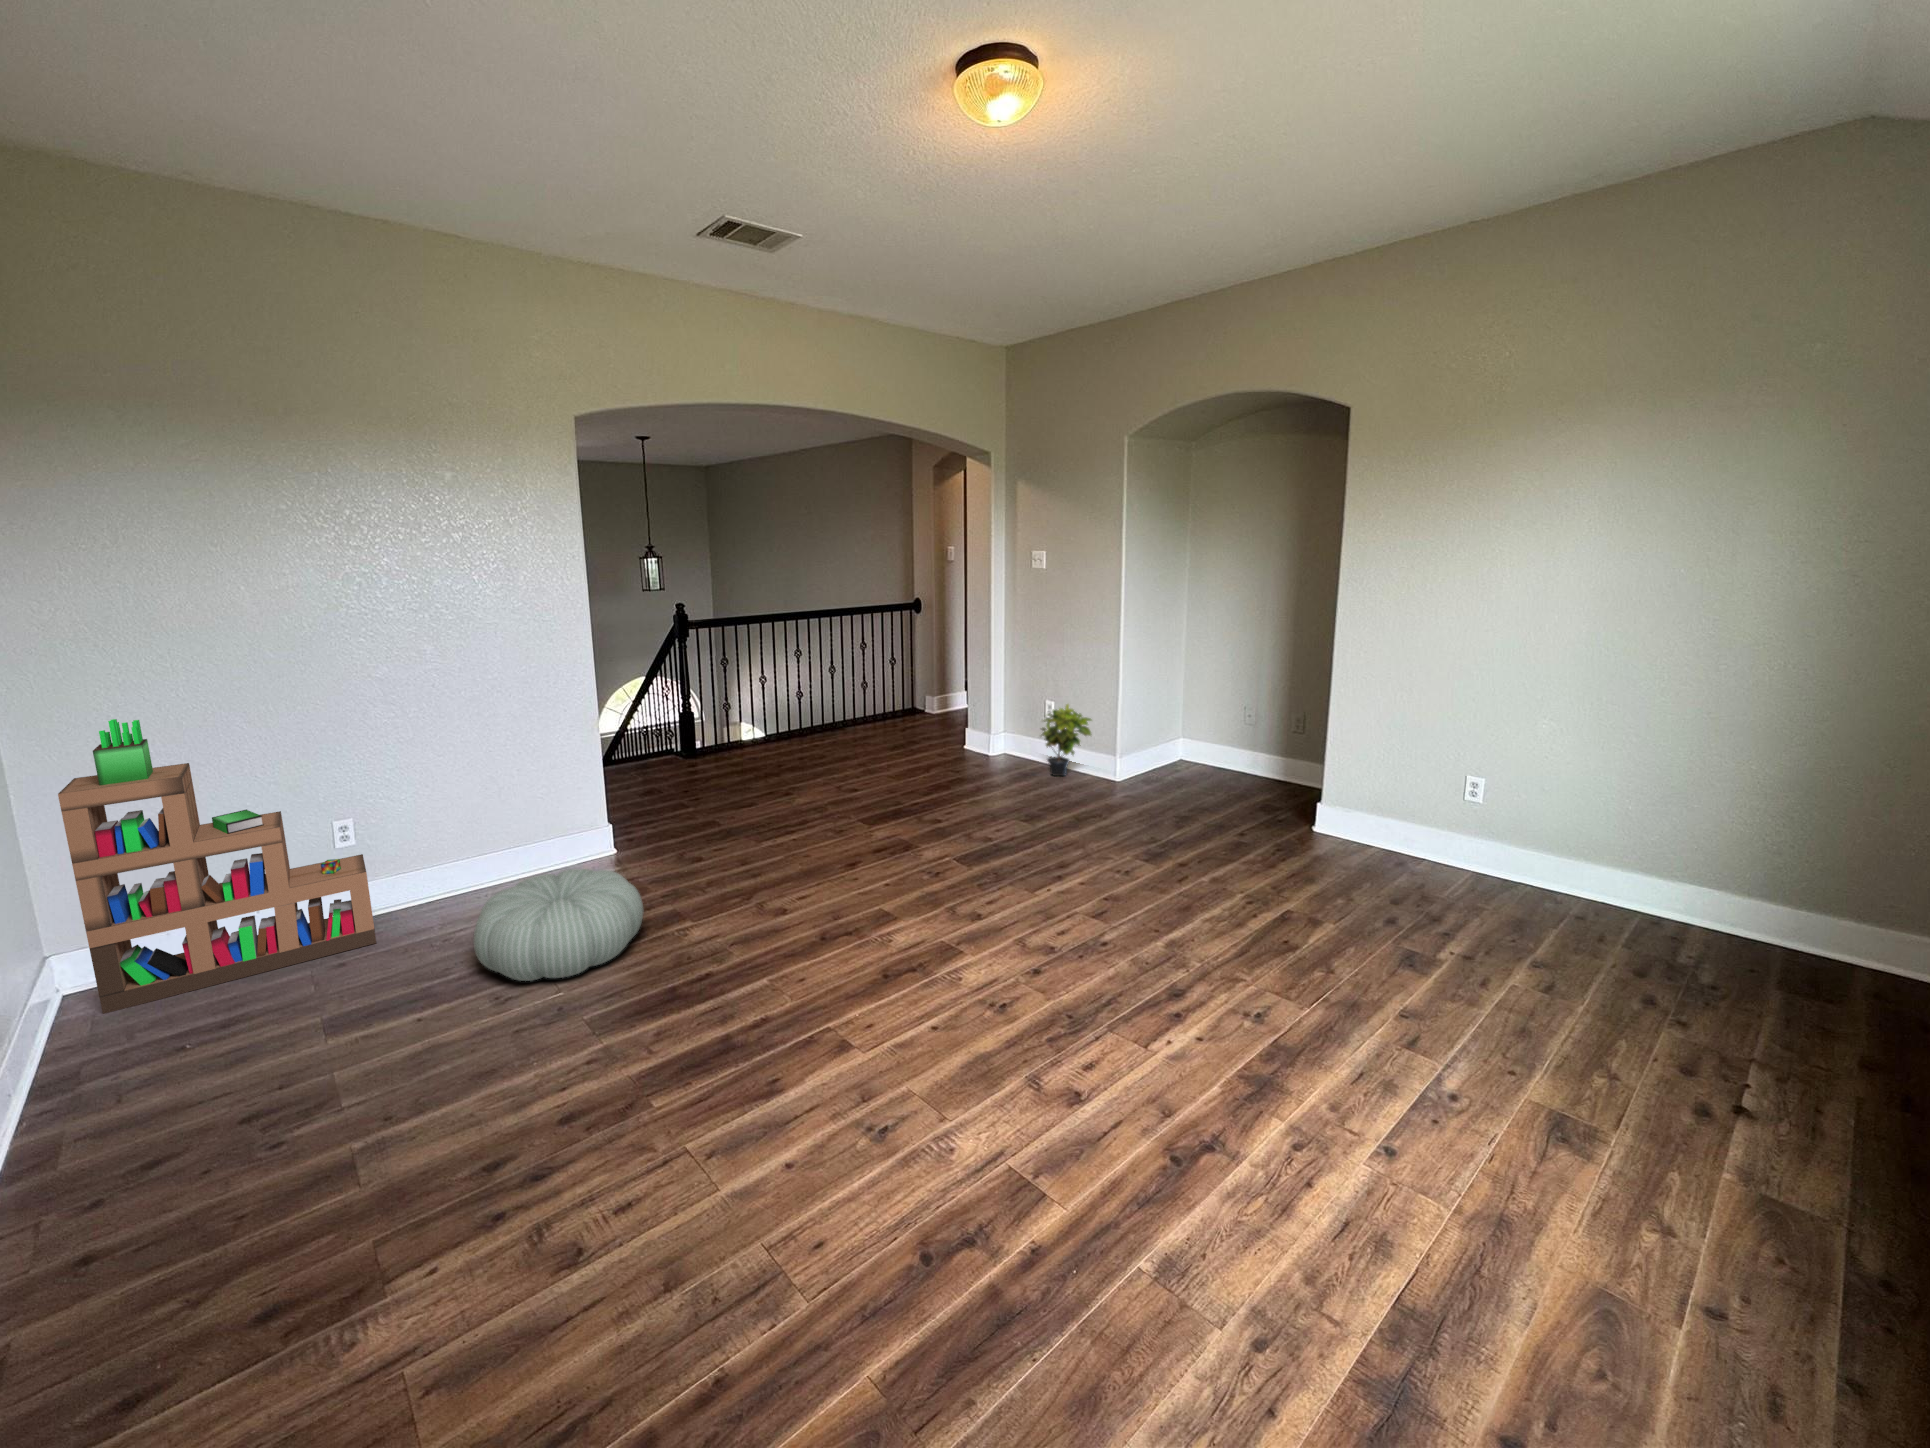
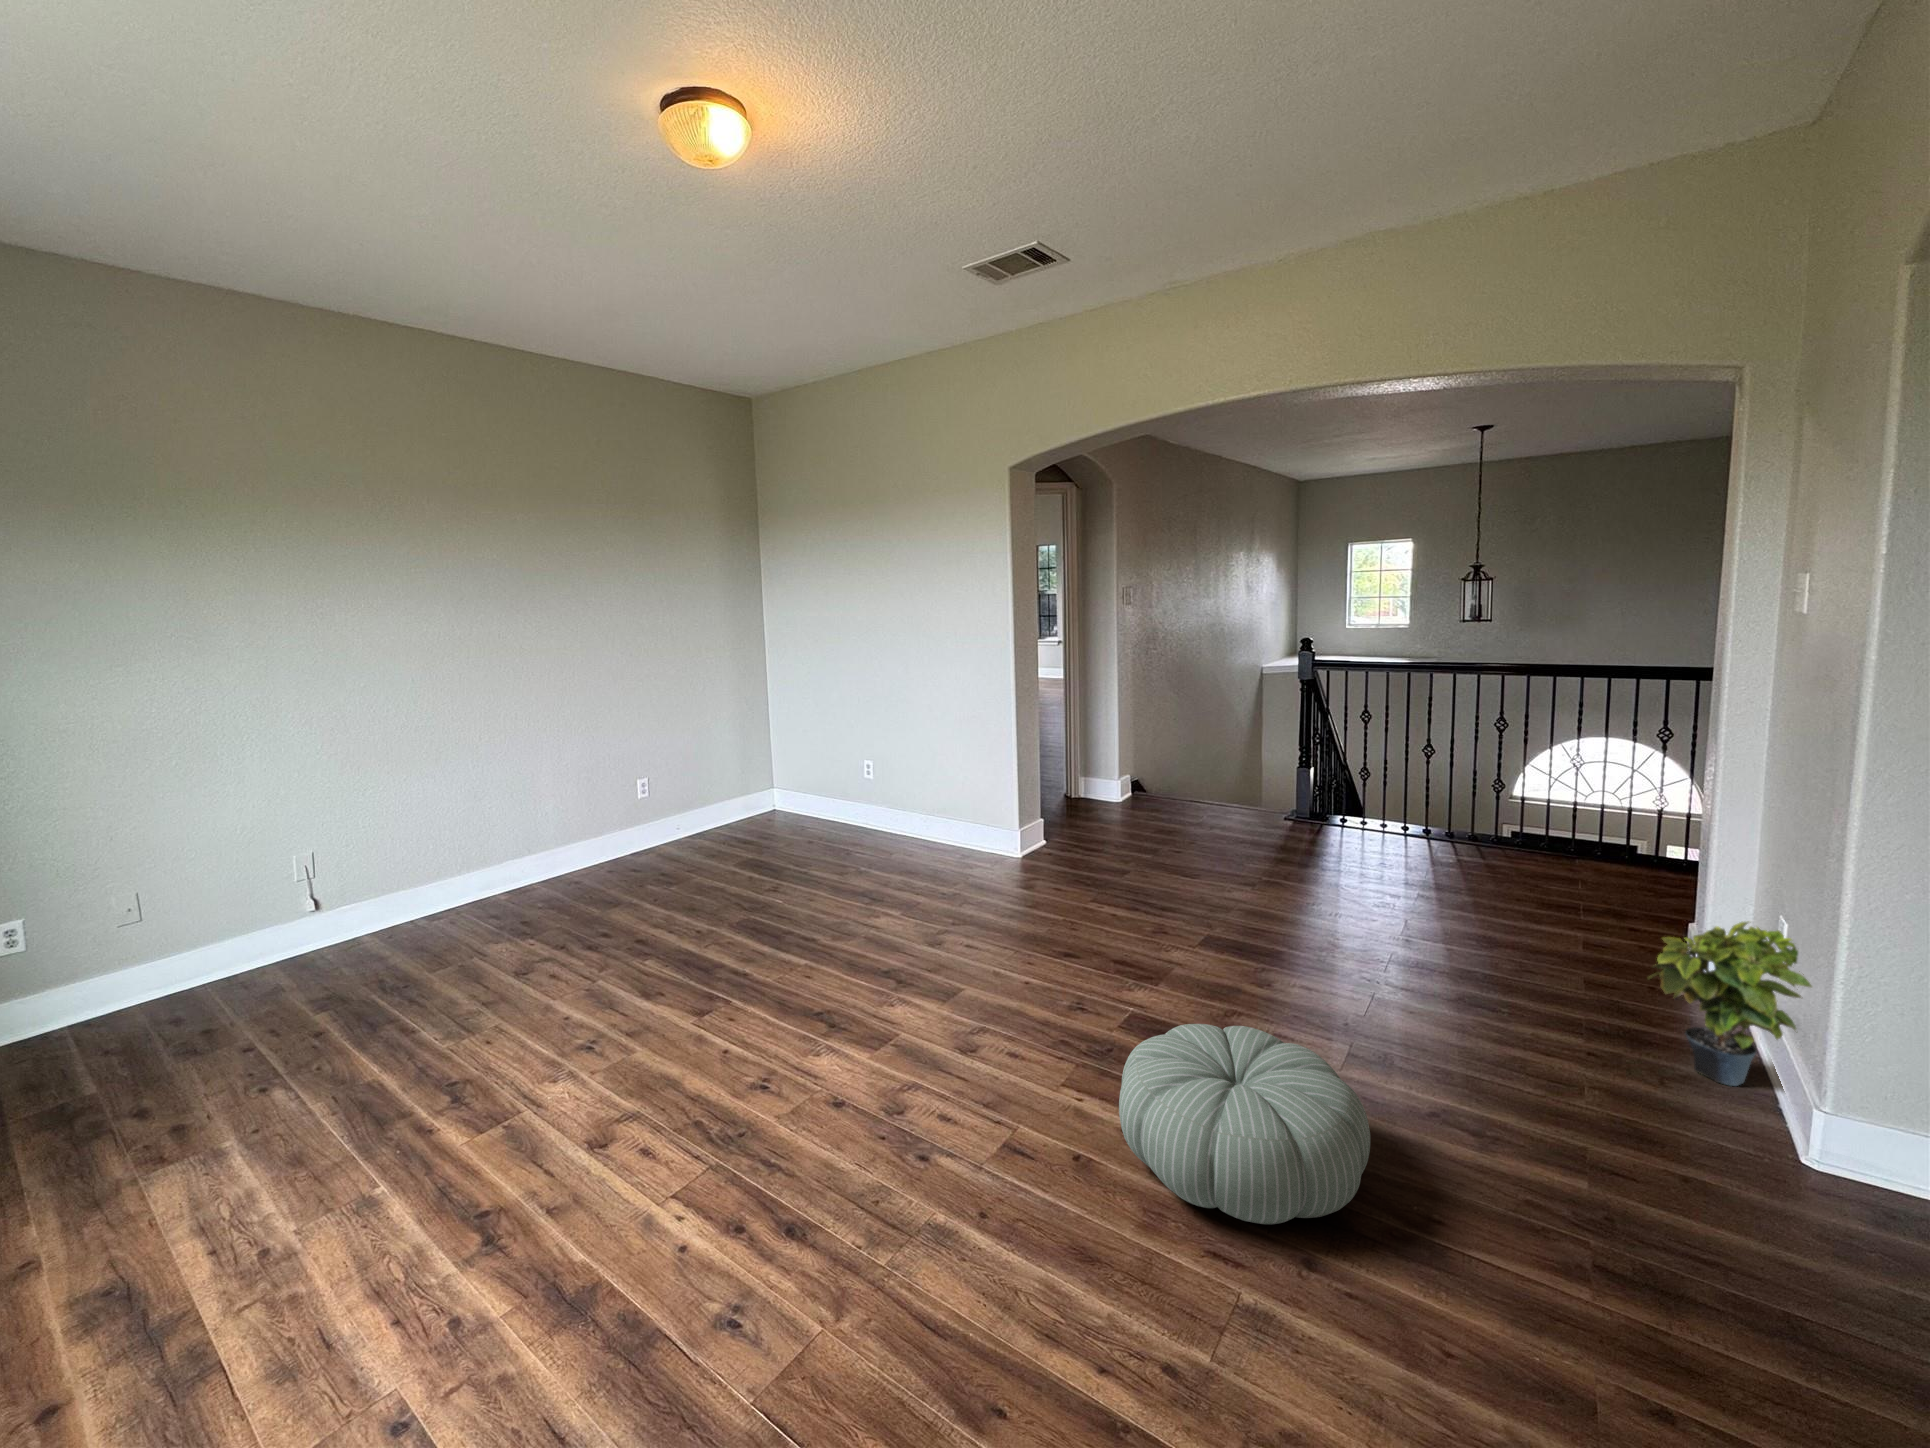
bookshelf: present [58,719,376,1014] -> none [752,680,865,845]
pouf: present [473,869,643,981] -> present [1119,1024,1370,1224]

